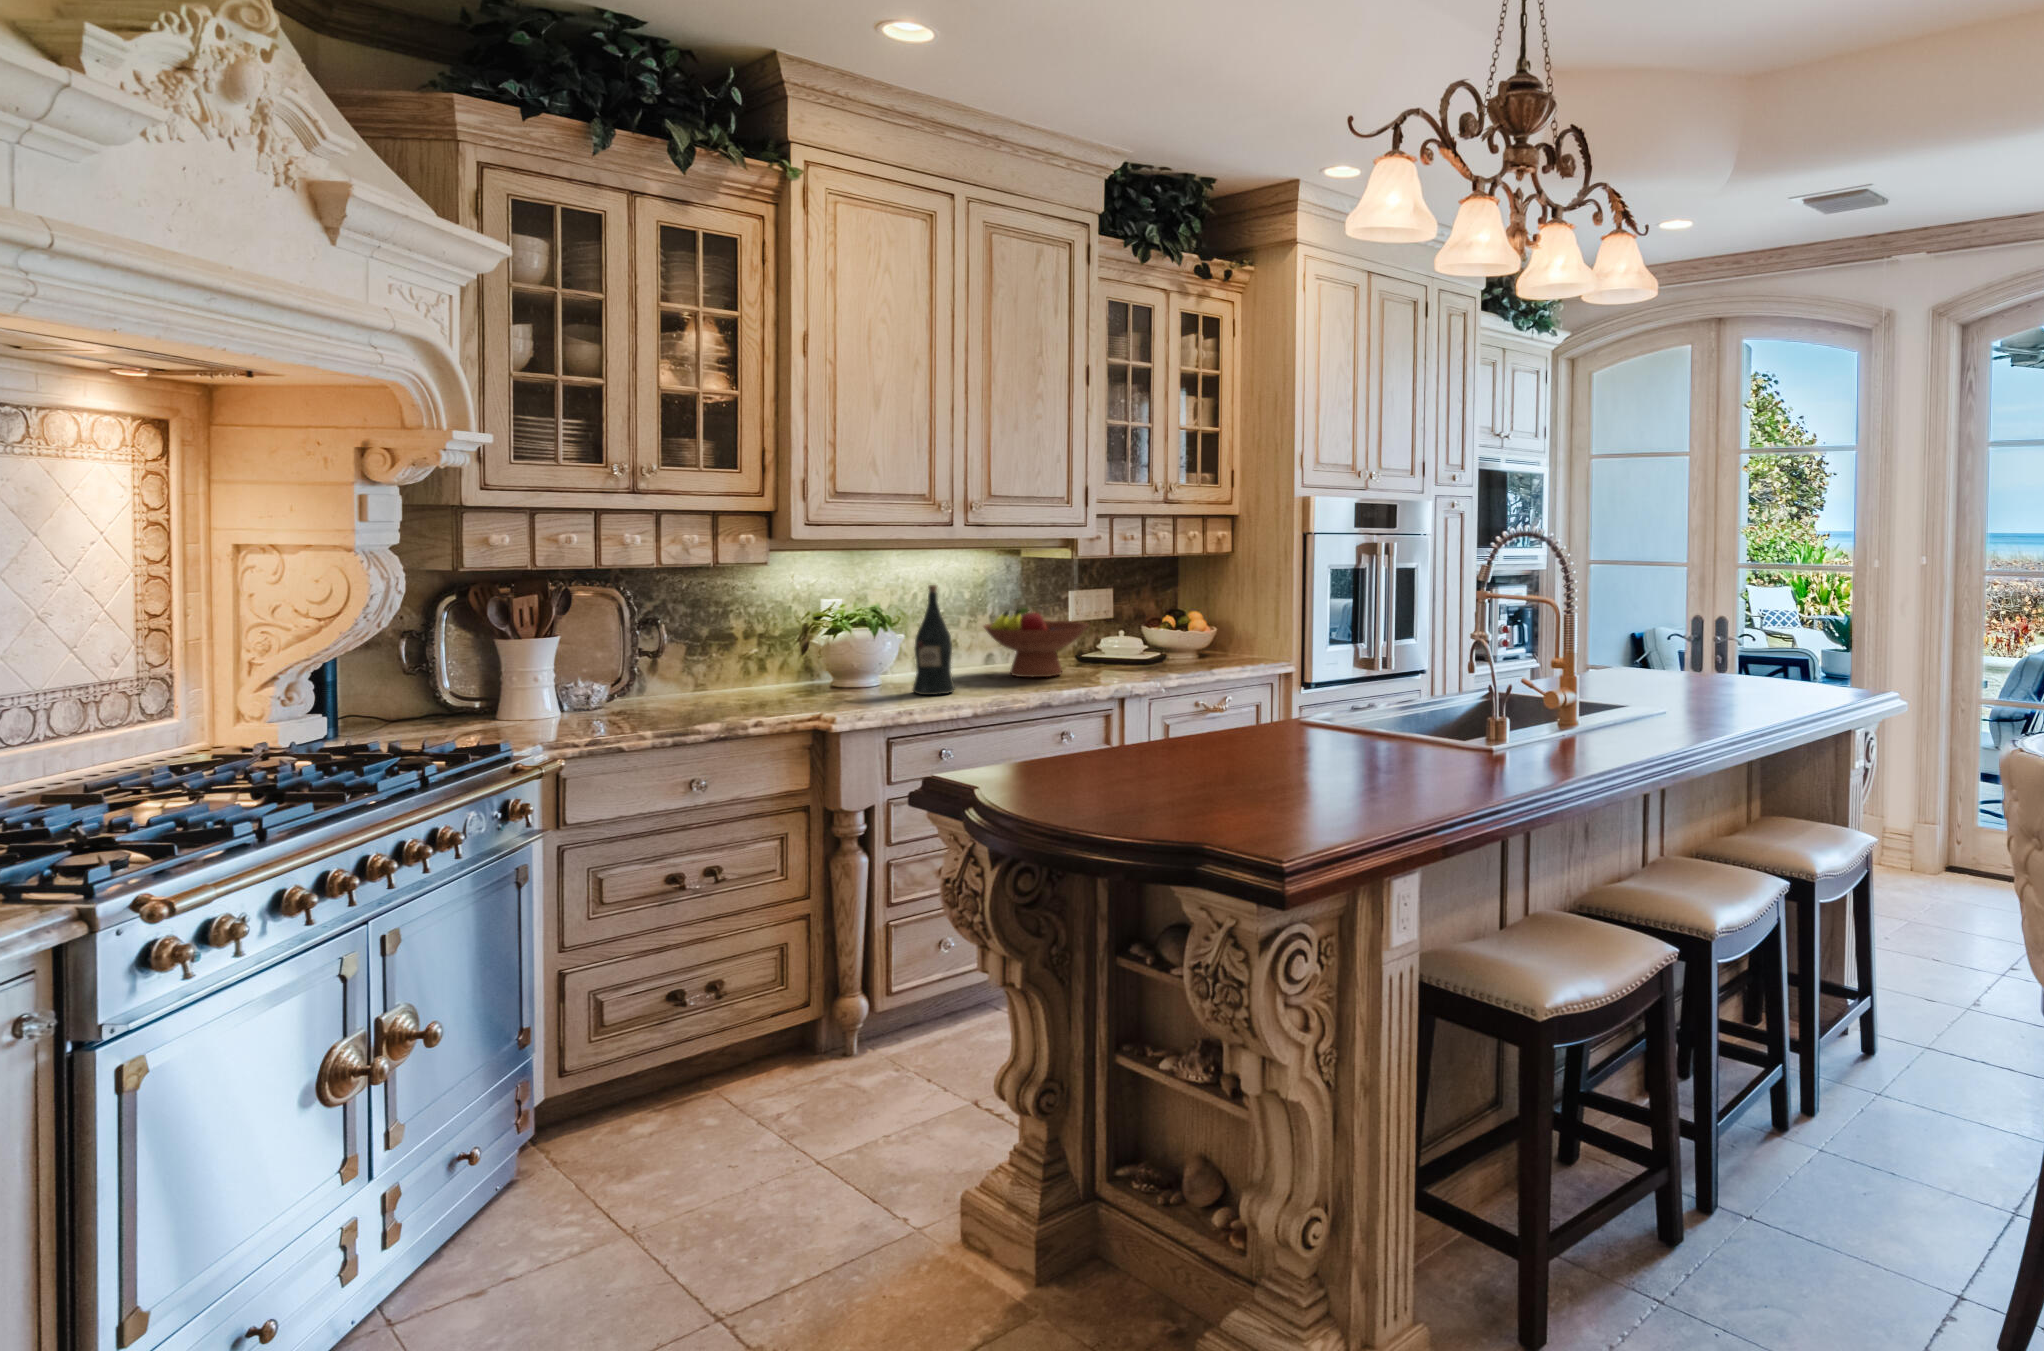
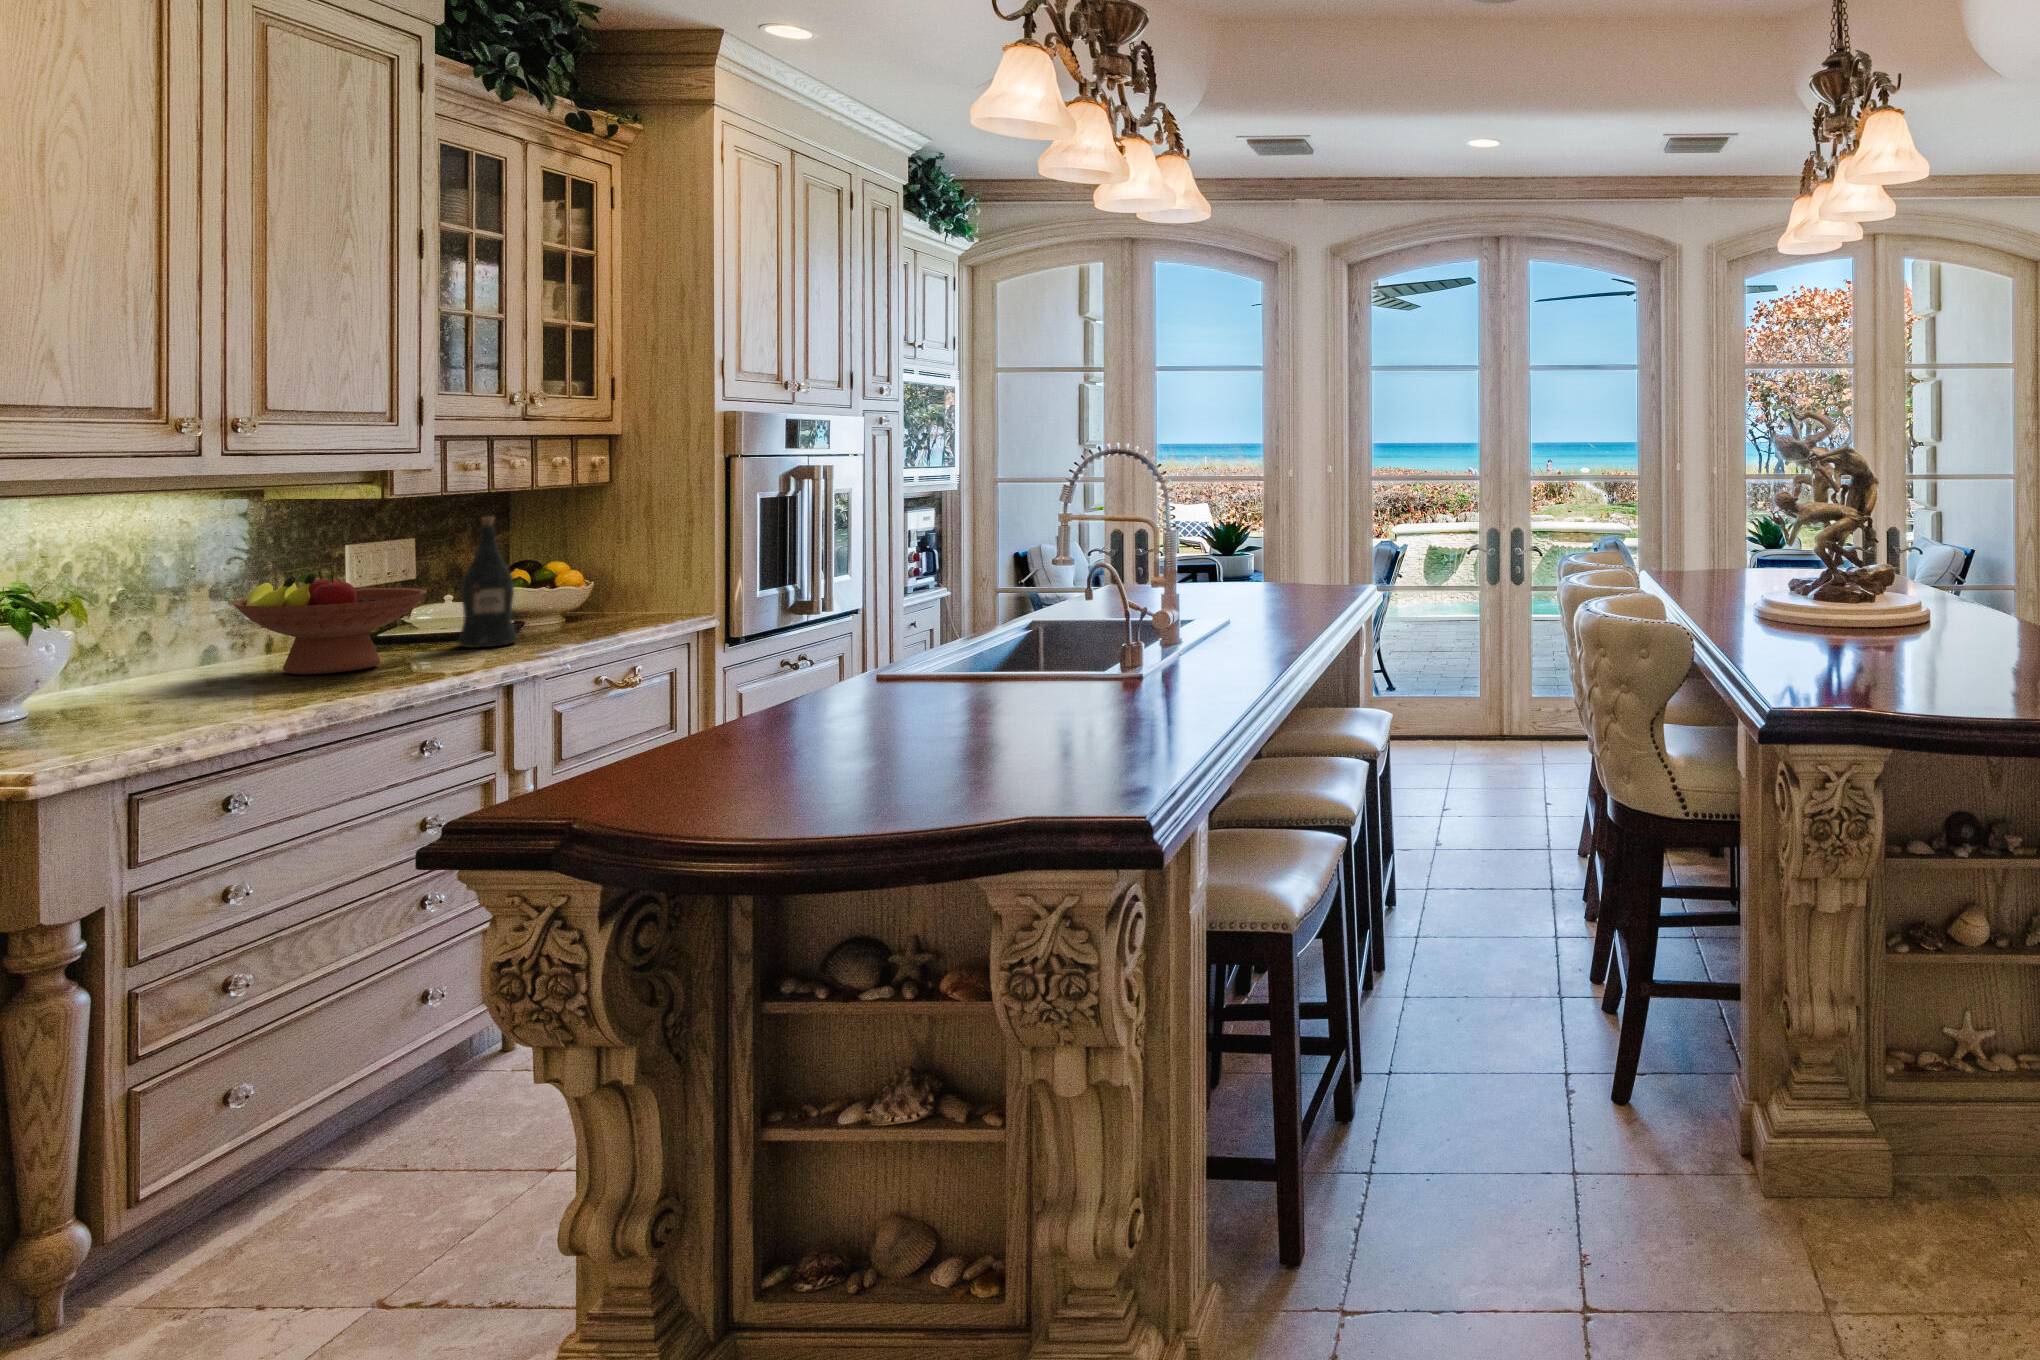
wine bottle: present [913,585,955,695] -> present [458,517,518,648]

